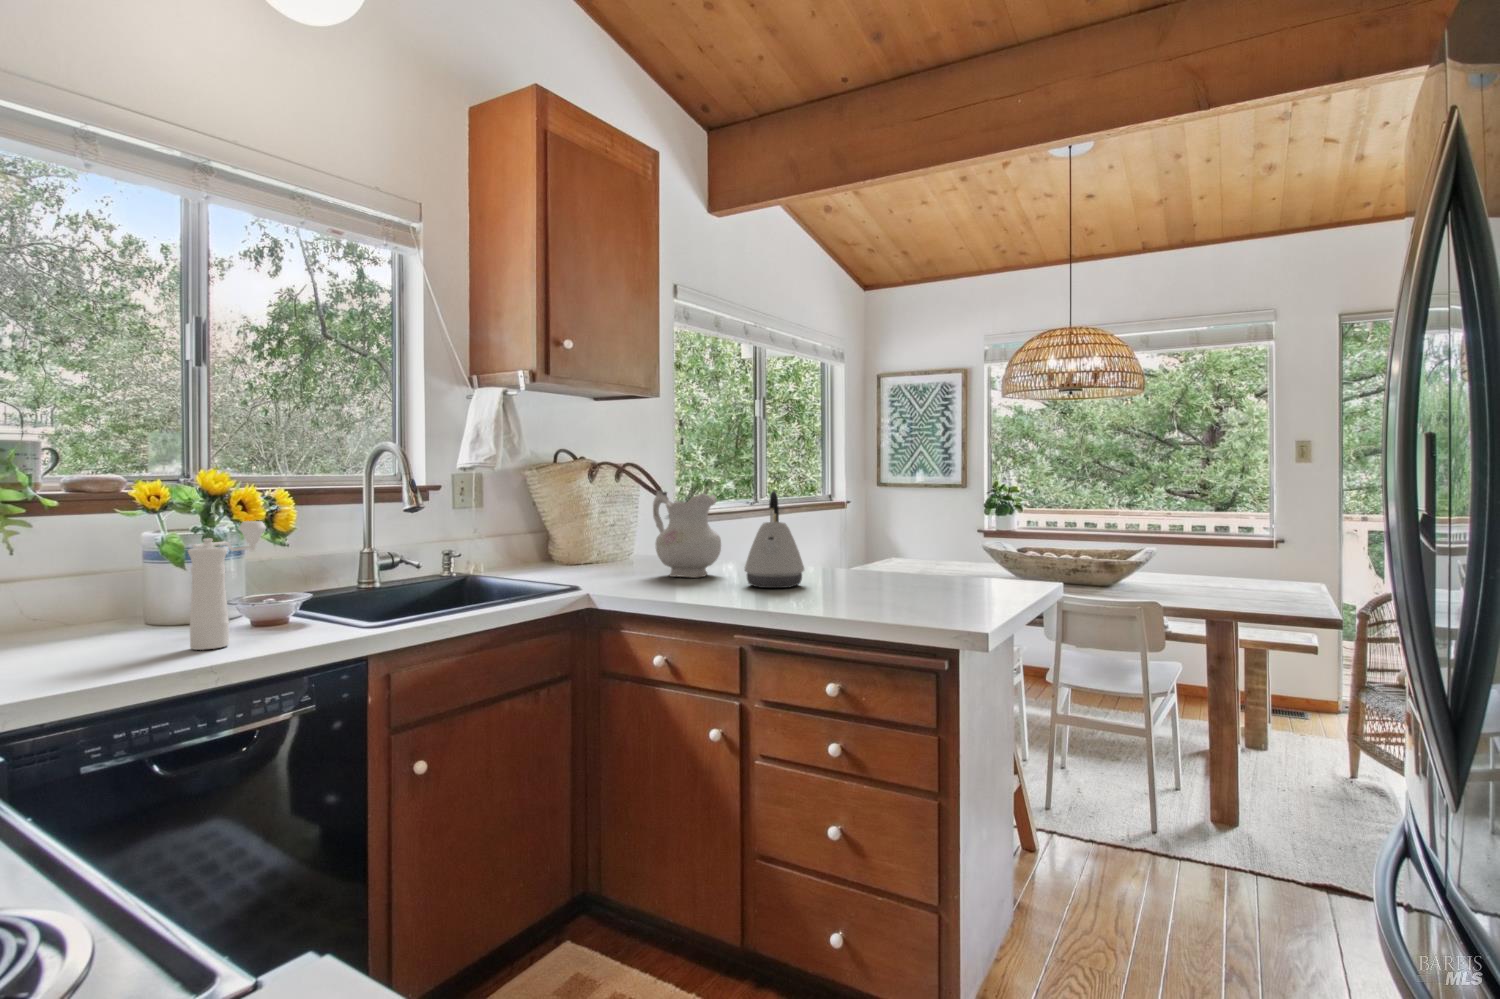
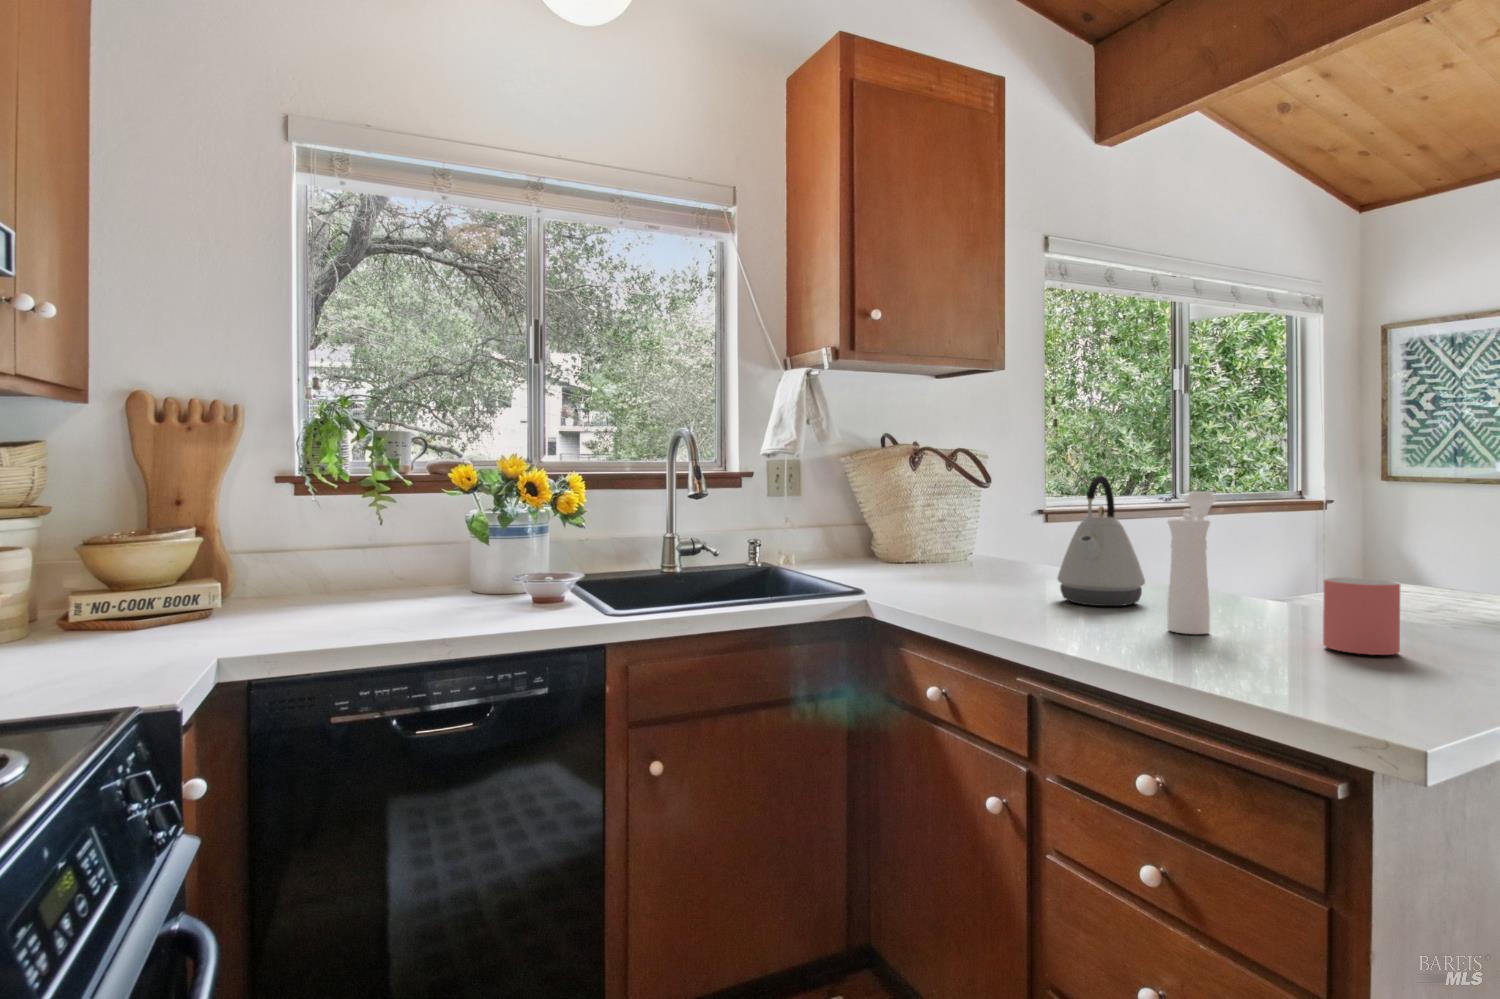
ceramic pitcher: present [653,491,721,578] -> none [964,478,1049,585]
pepper mill: present [188,521,266,650] -> present [1167,492,1216,634]
mug: none [928,557,967,604] -> present [1323,577,1400,655]

